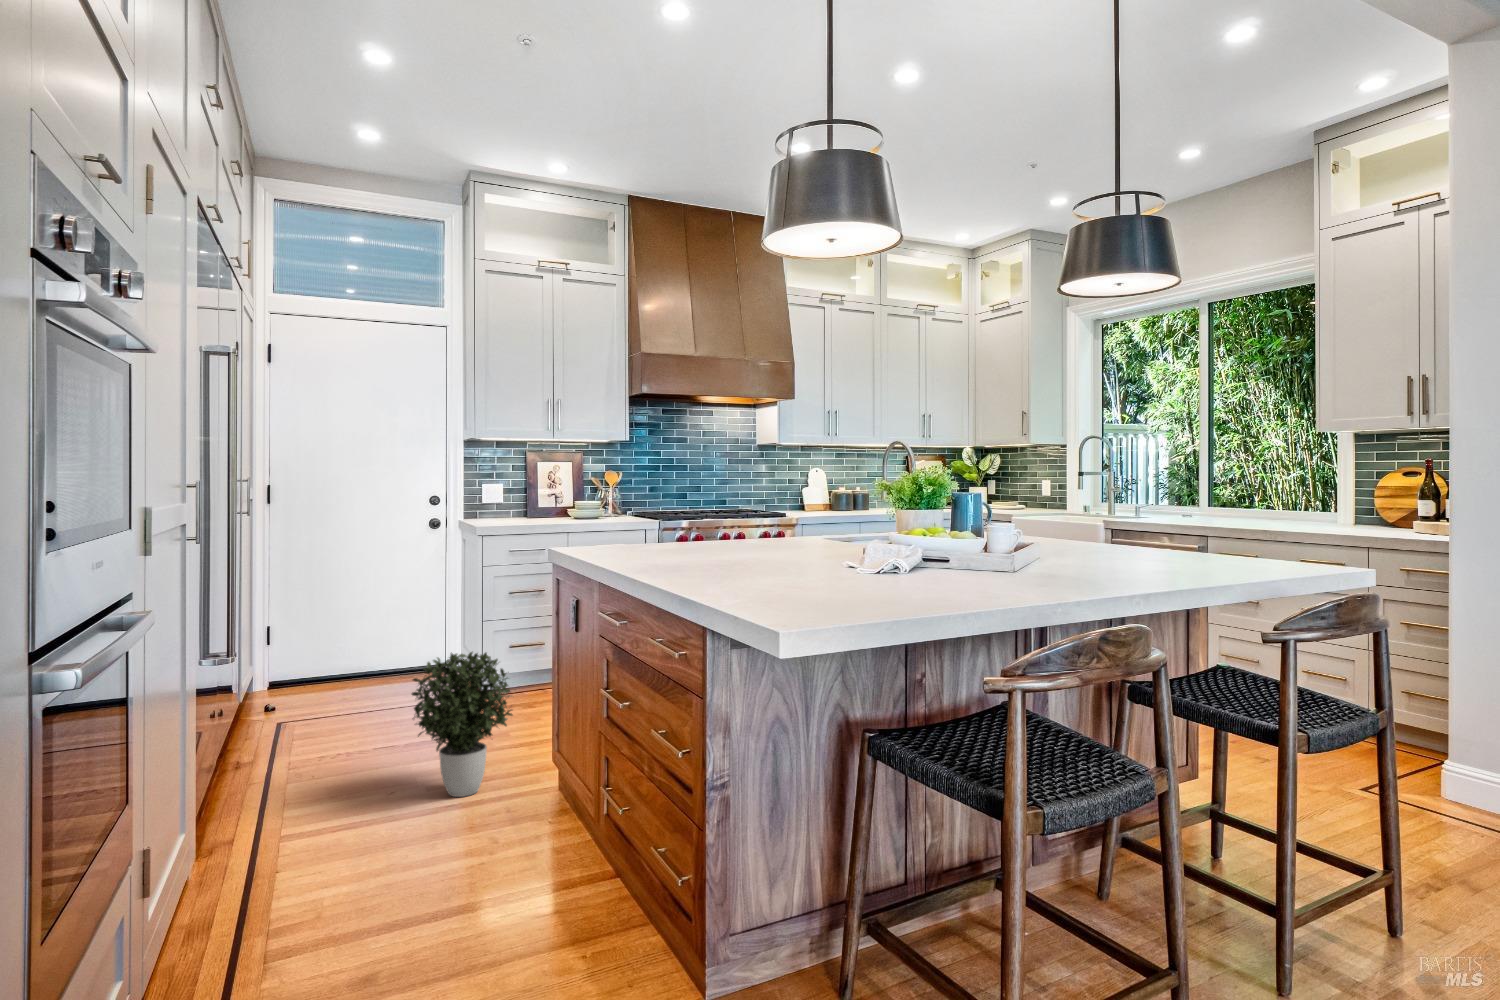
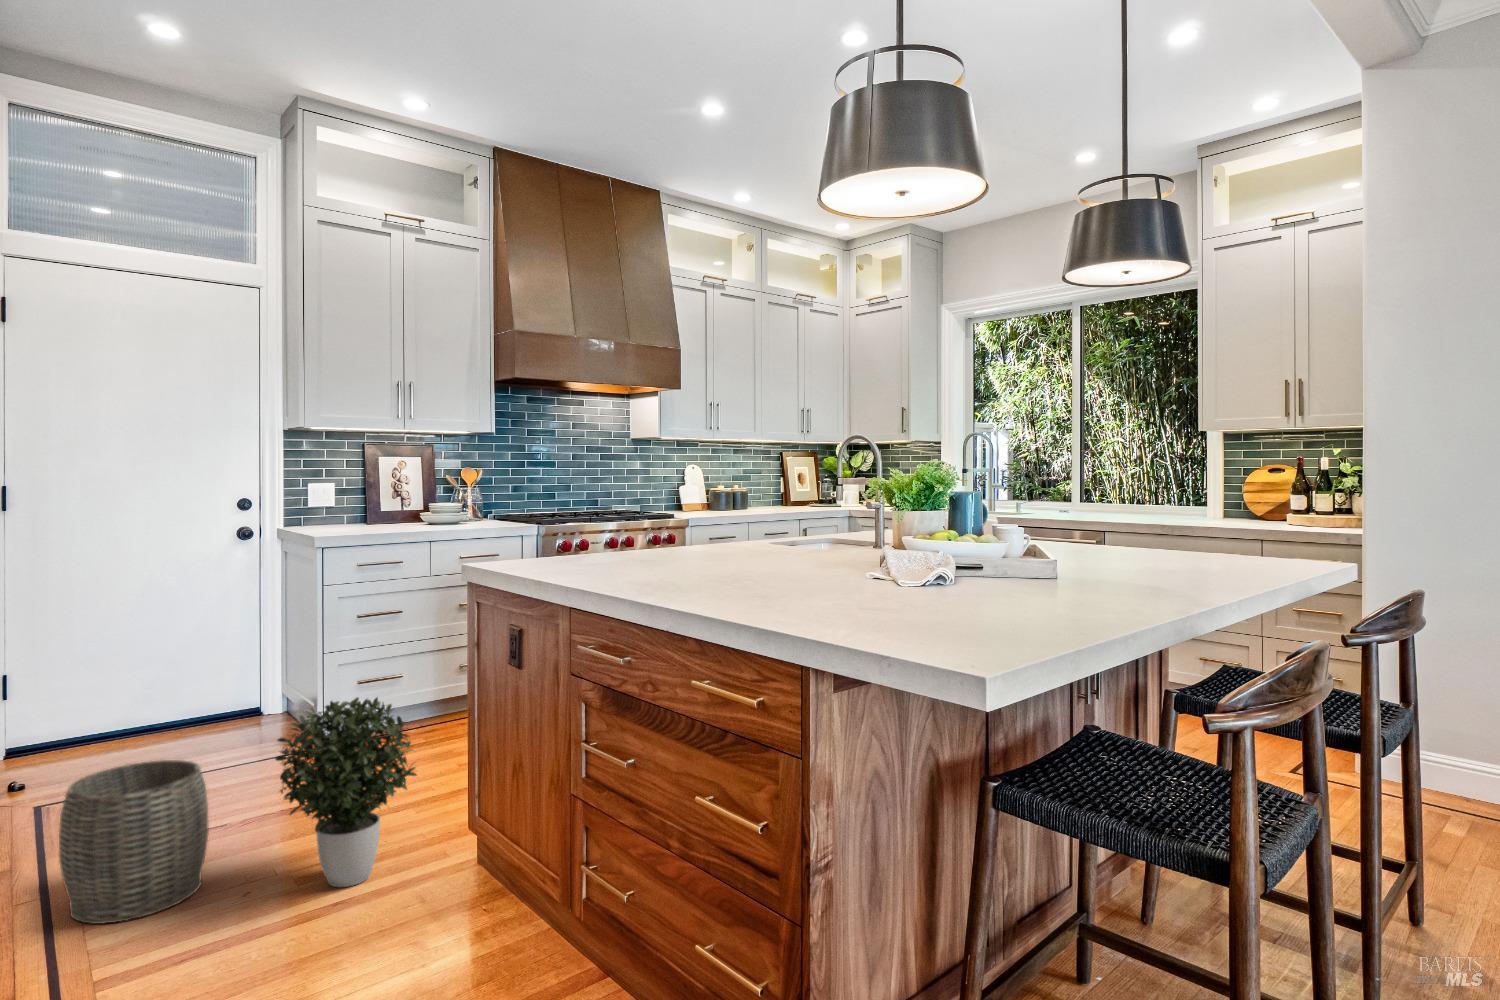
woven basket: none [270,691,370,803] -> present [59,760,209,924]

